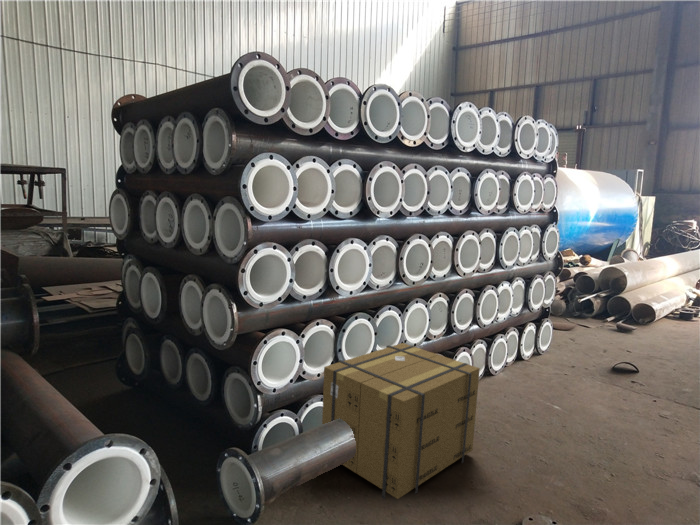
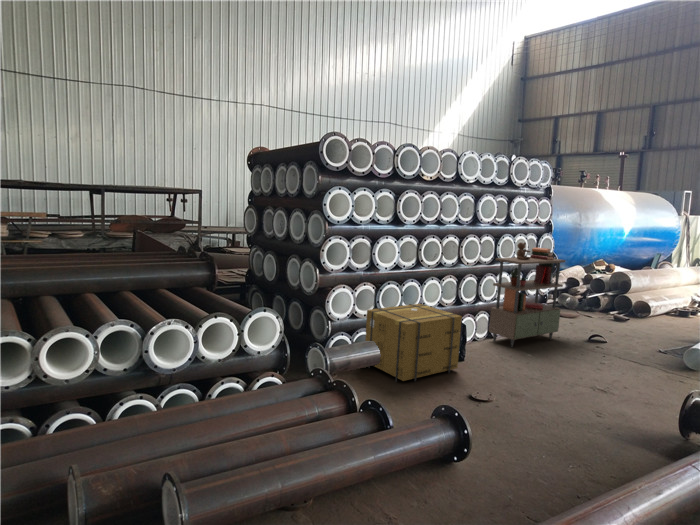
shelving unit: none [488,239,585,391] -> present [489,242,565,347]

